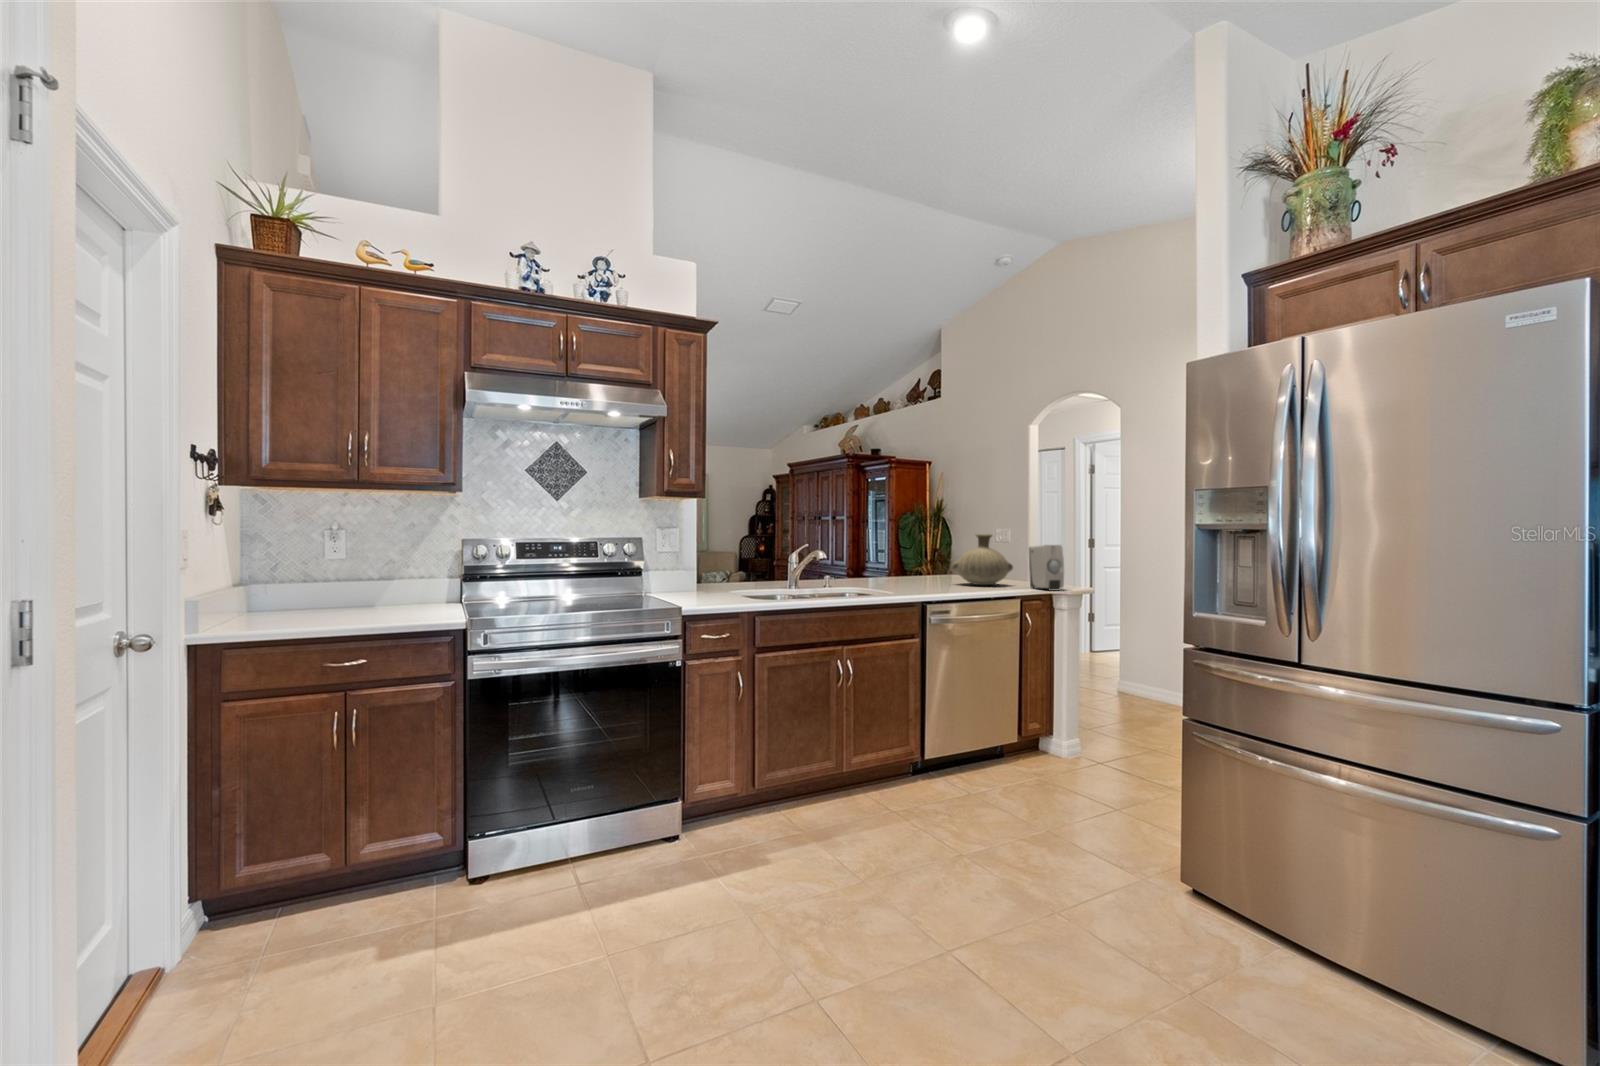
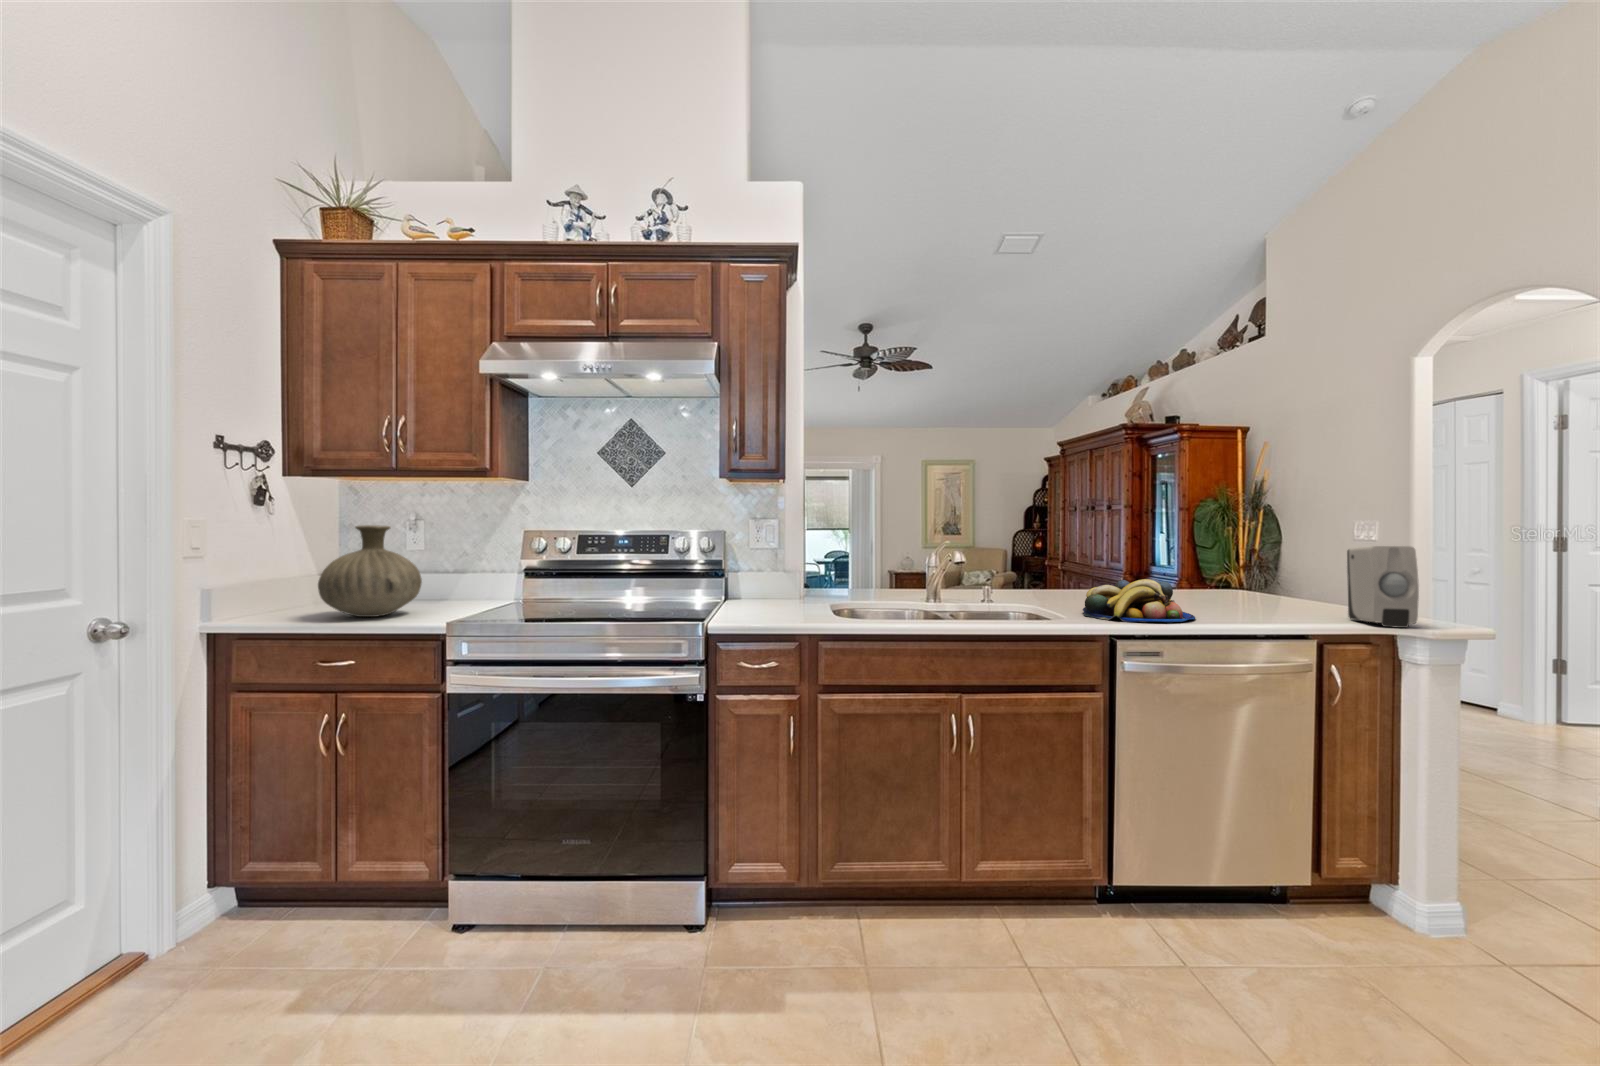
vase: present [952,534,1013,585] -> present [318,525,422,617]
fruit bowl: none [894,567,961,594] -> present [1083,578,1195,622]

